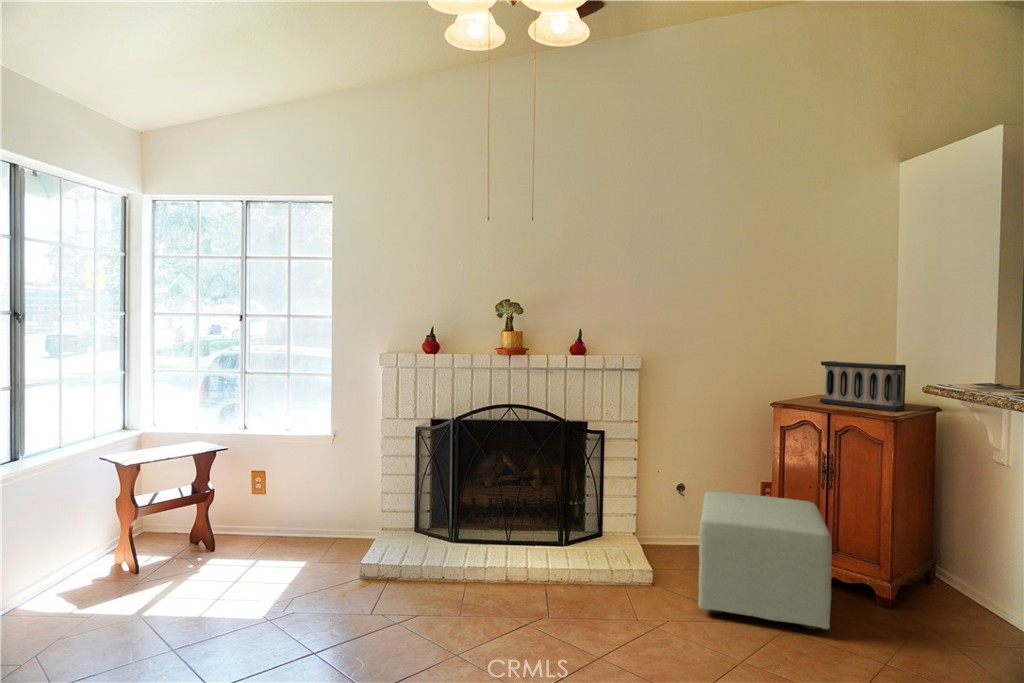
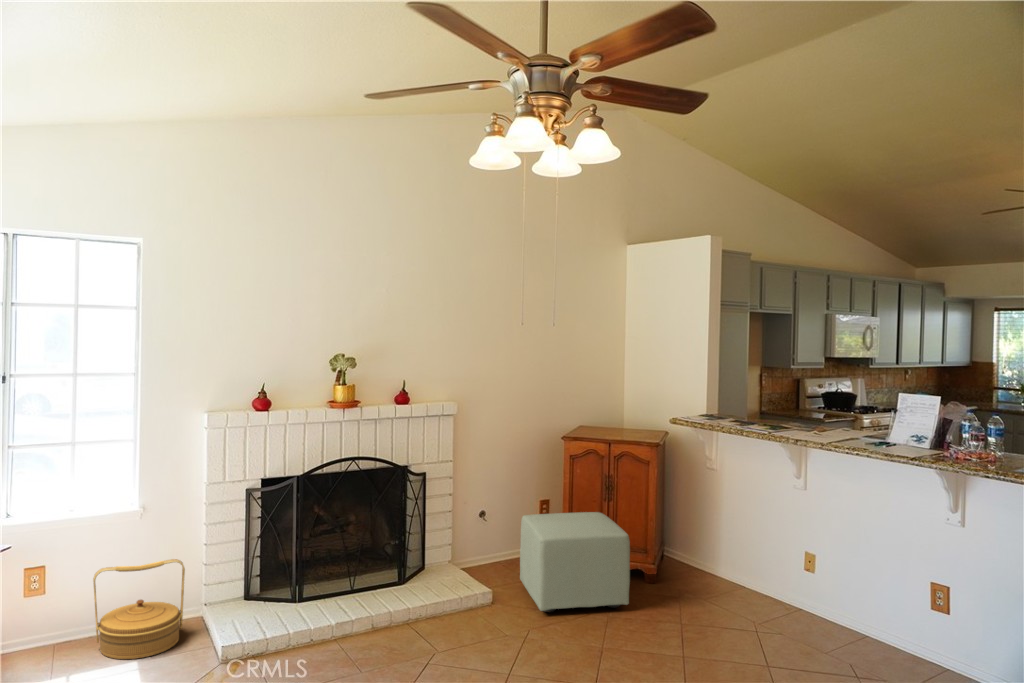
speaker: present [820,361,906,411] -> none [599,397,658,437]
woven basket: none [279,478,353,563] -> present [93,559,185,659]

